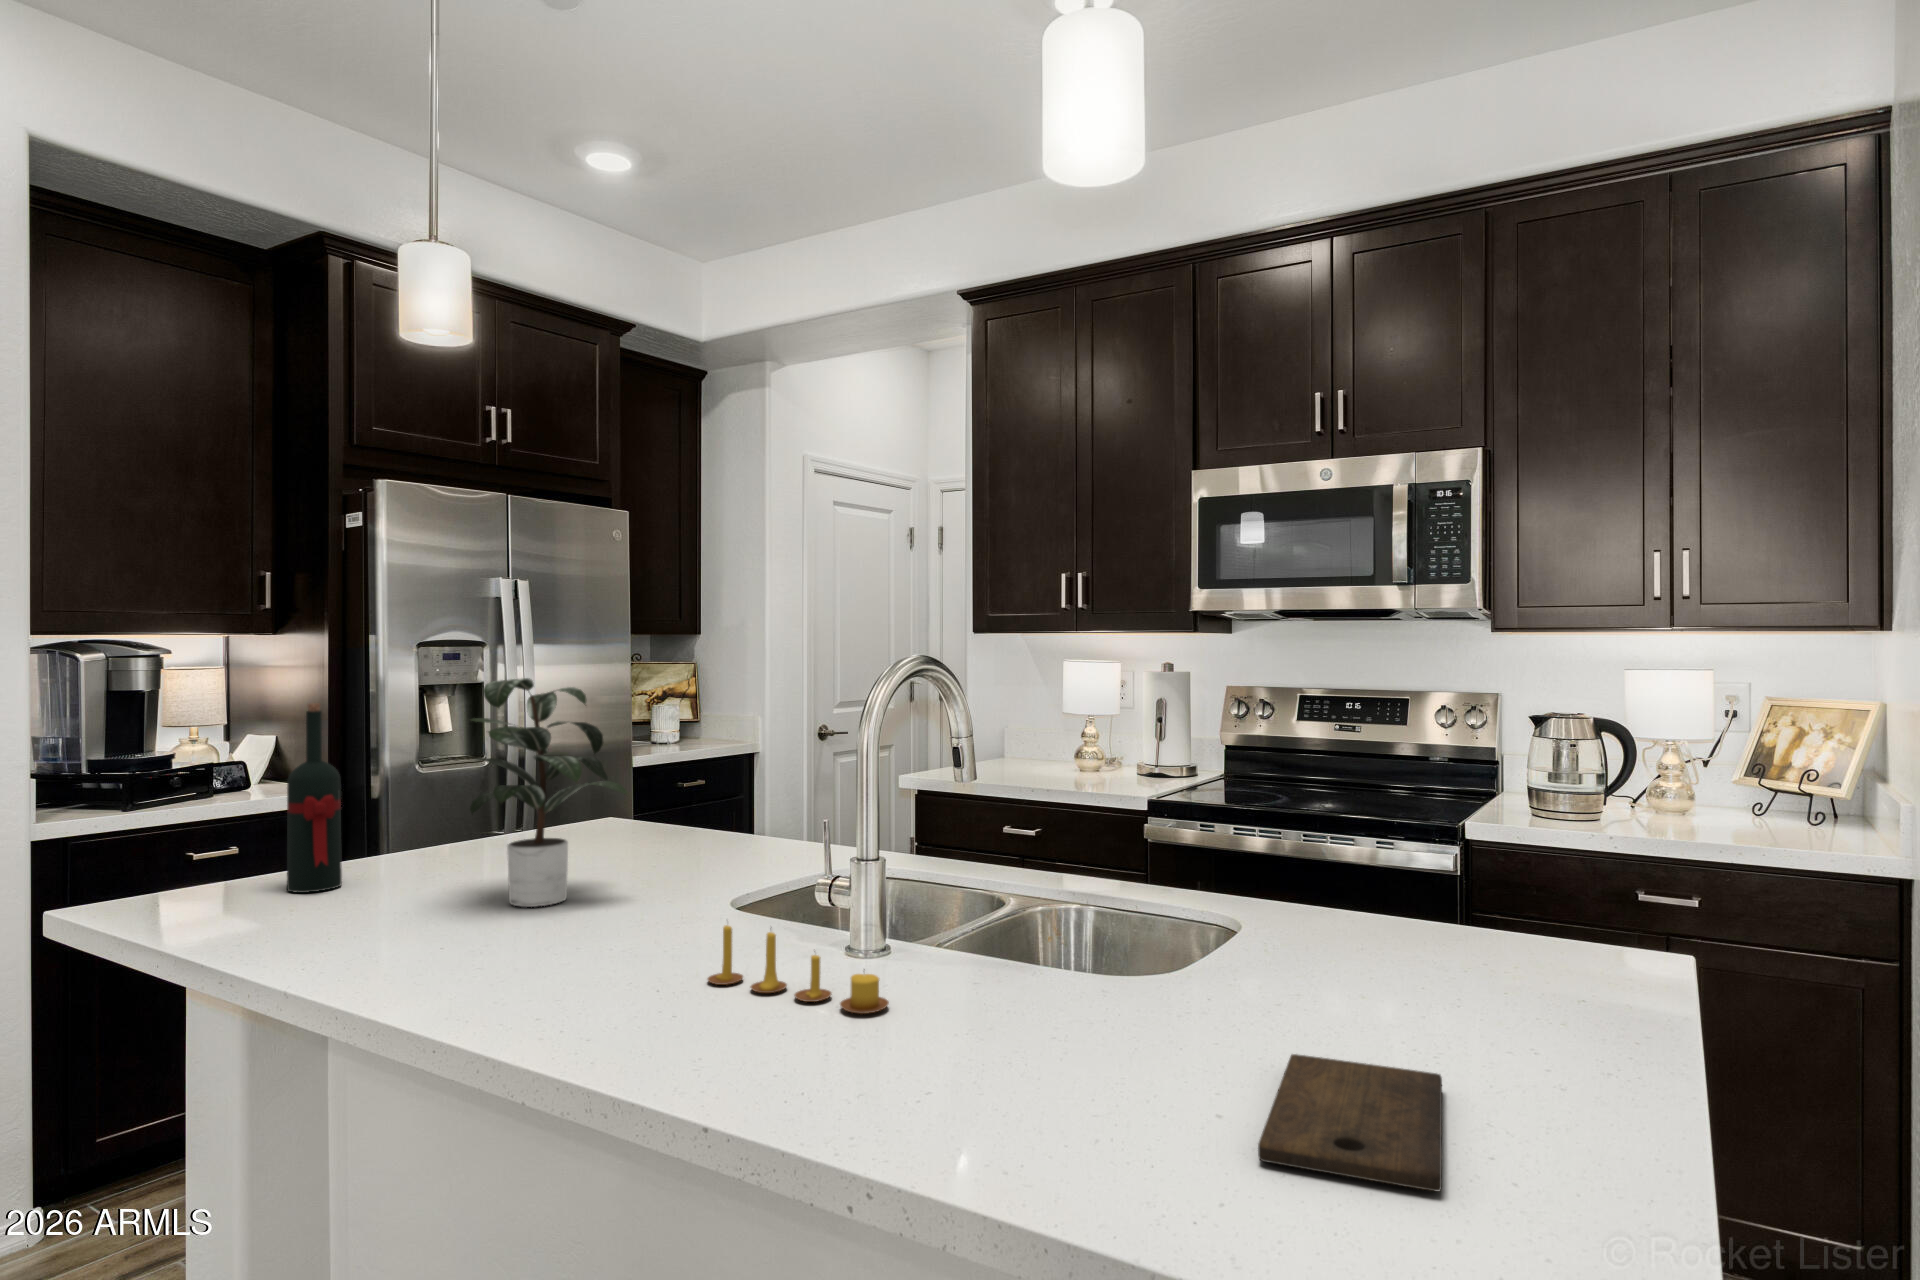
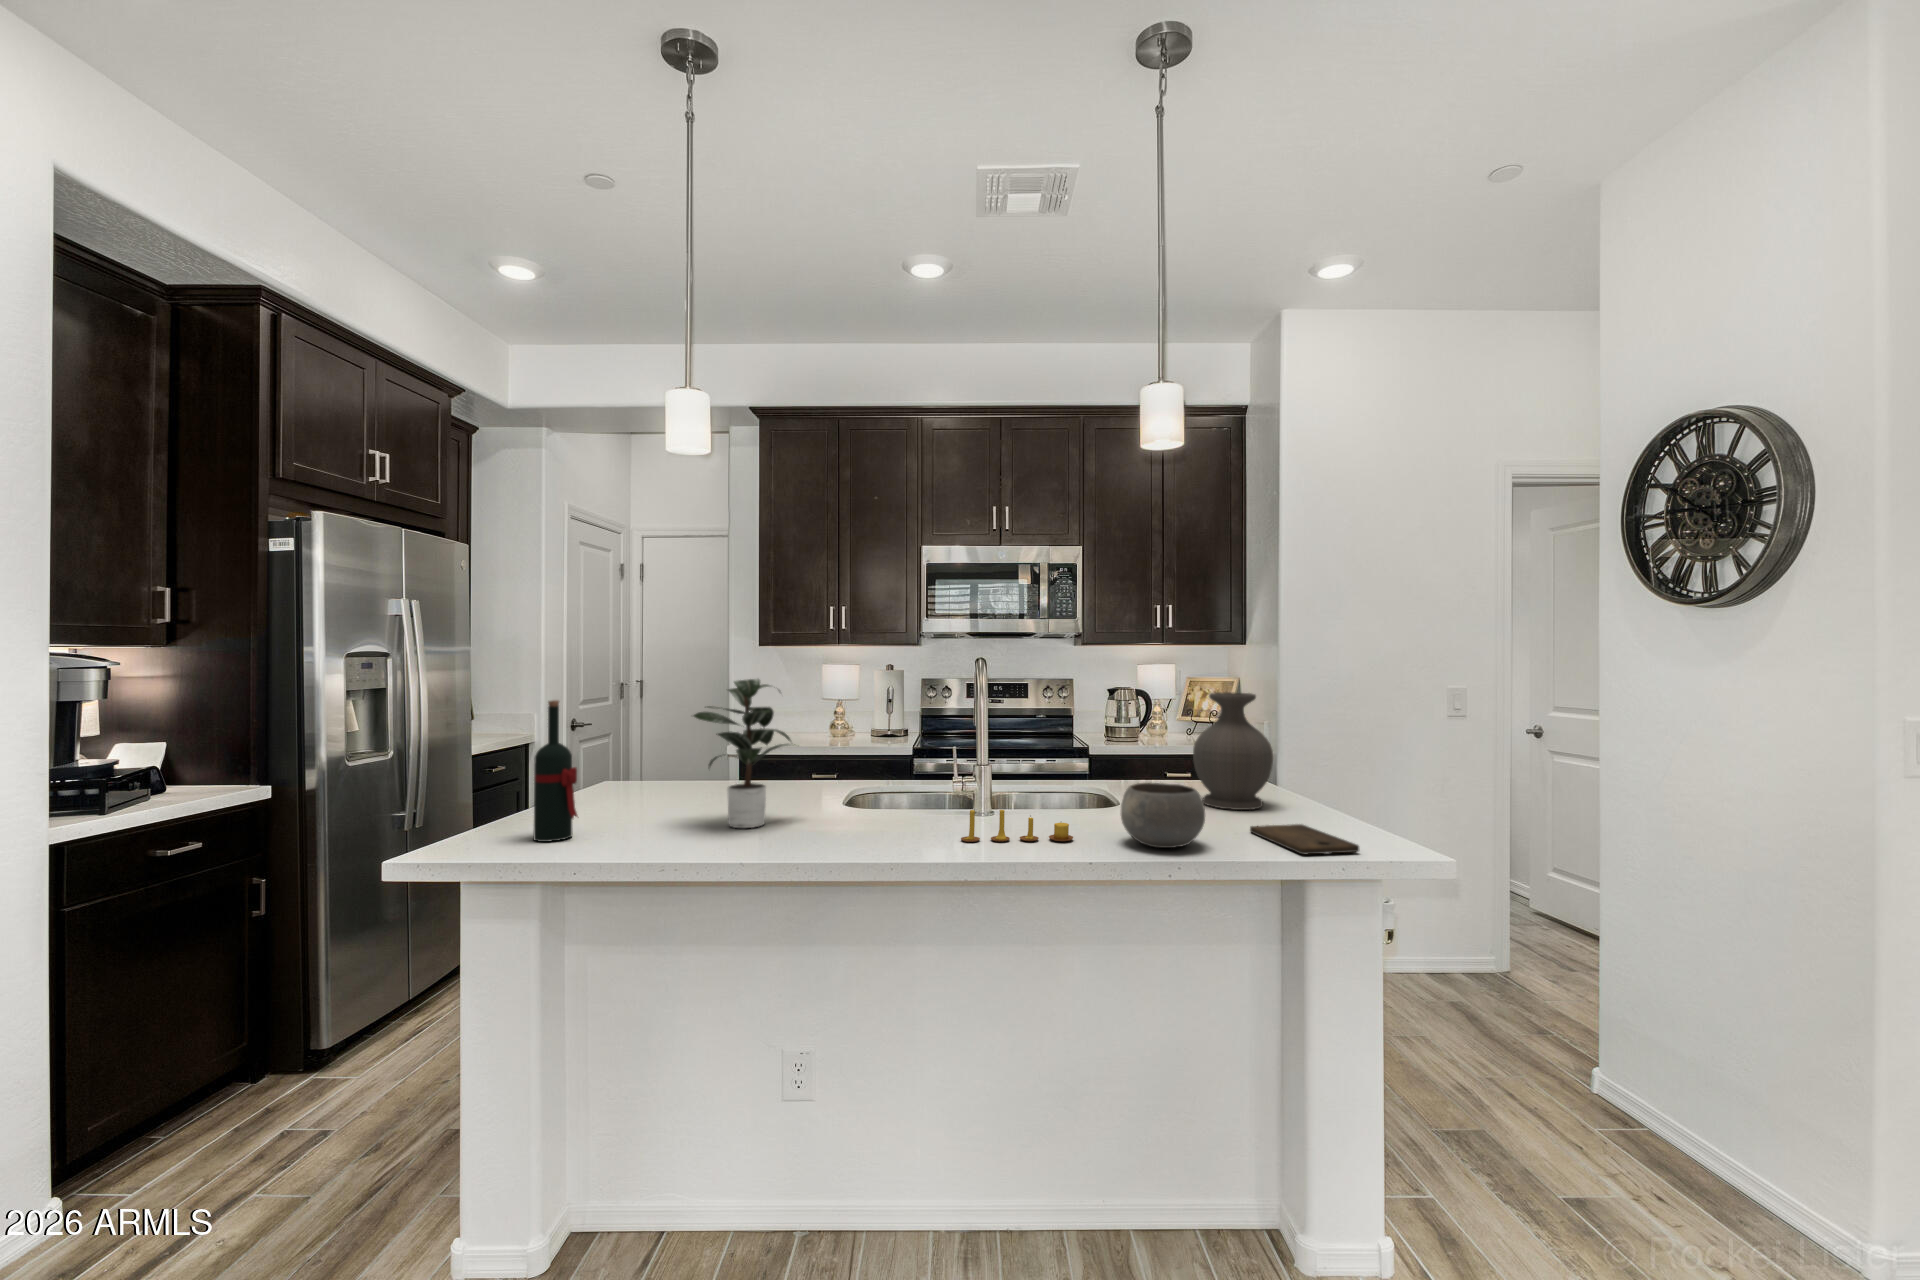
vase: none [1337,727,1528,1011] -> present [1193,692,1273,810]
bowl: none [927,916,1110,1073] -> present [1121,783,1205,848]

